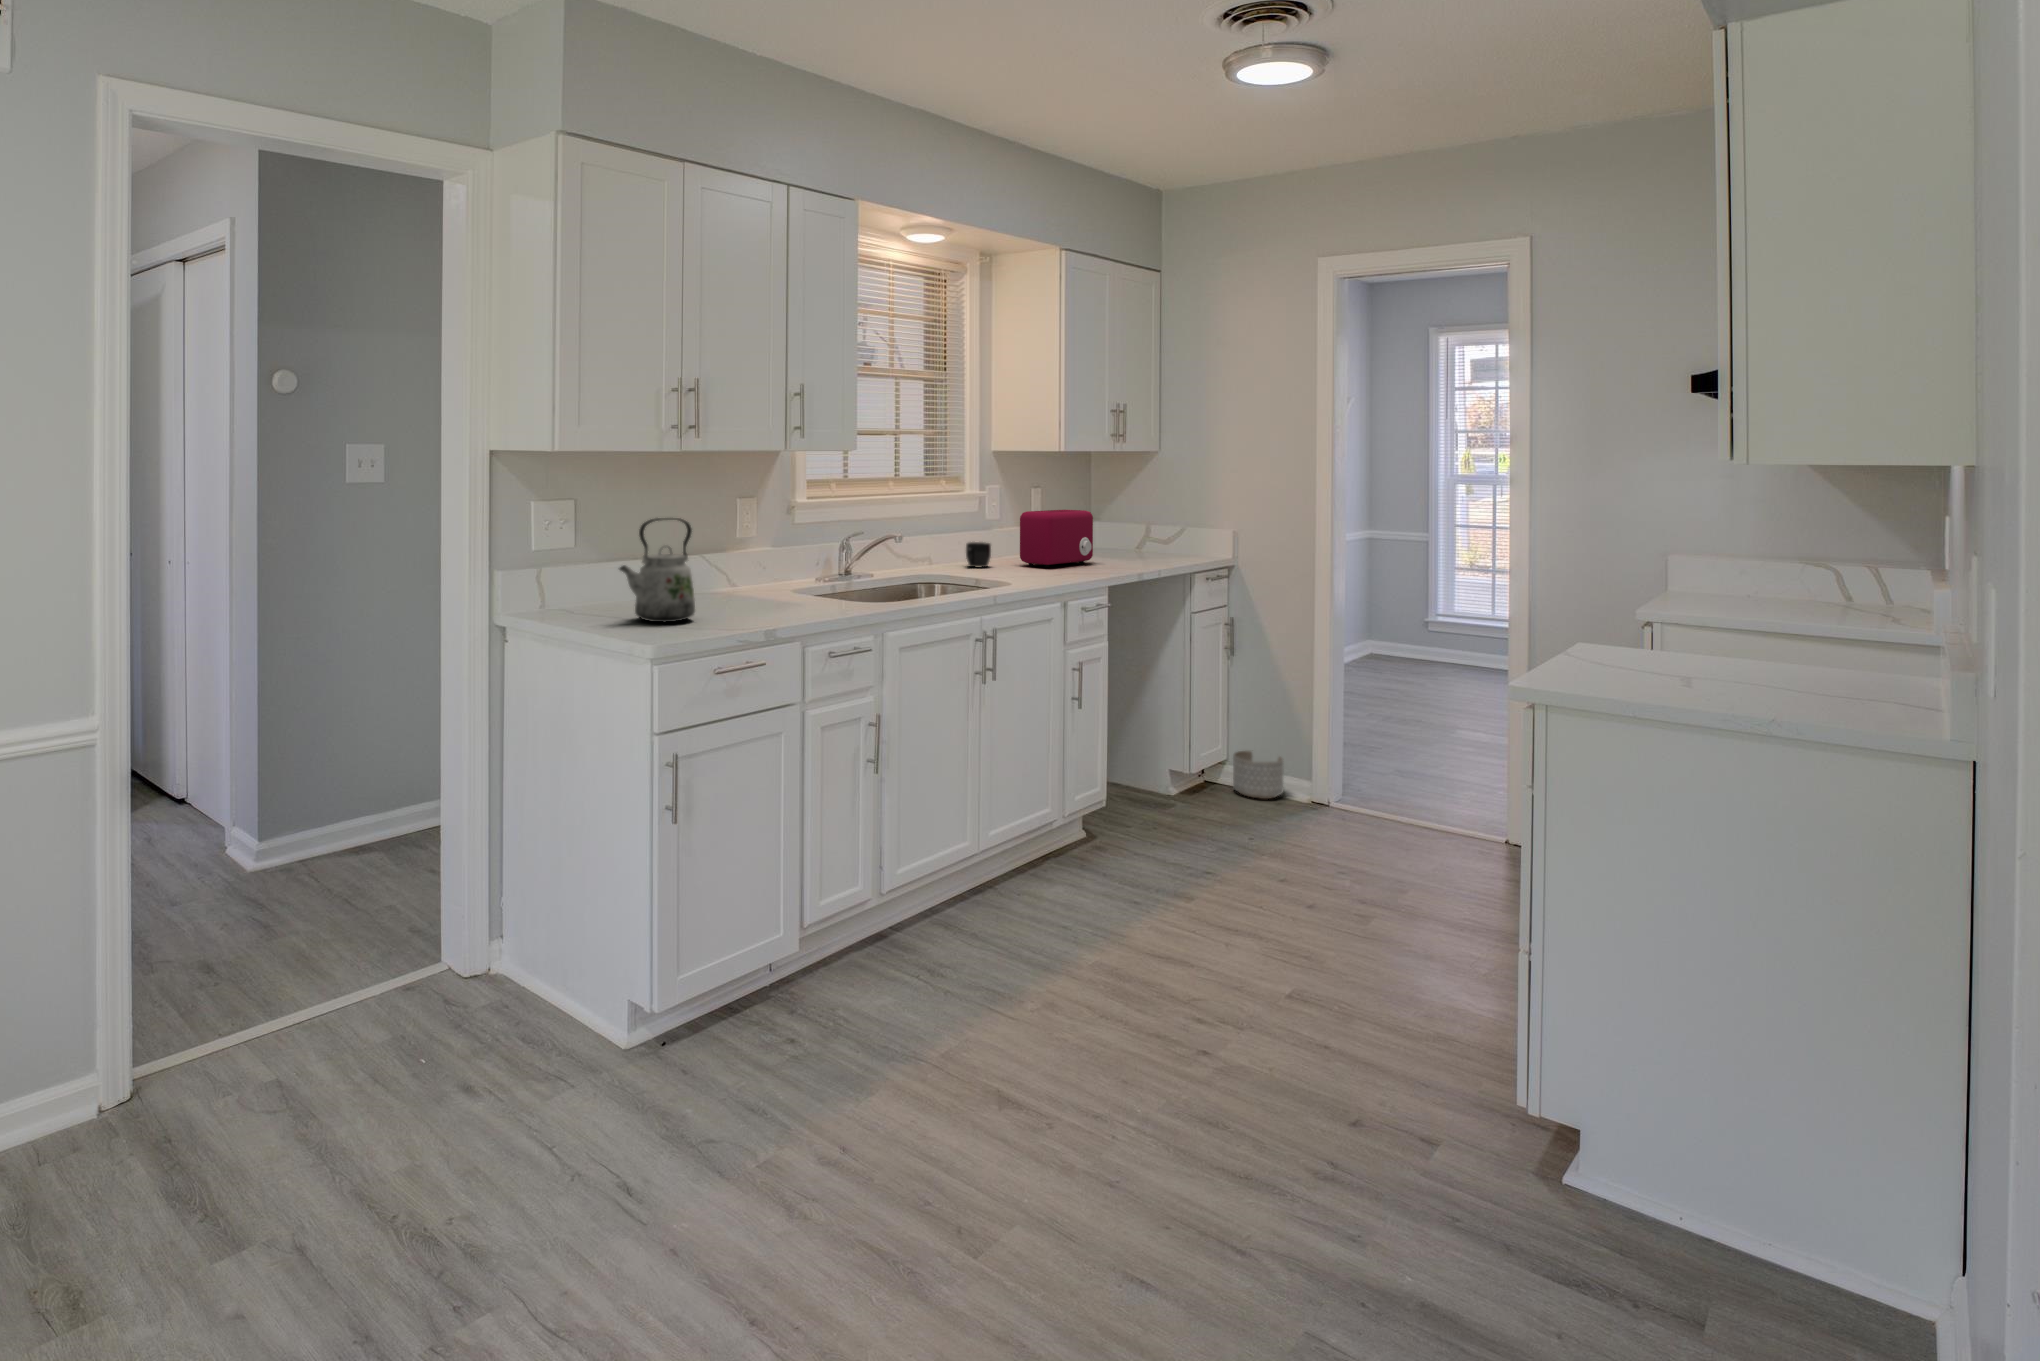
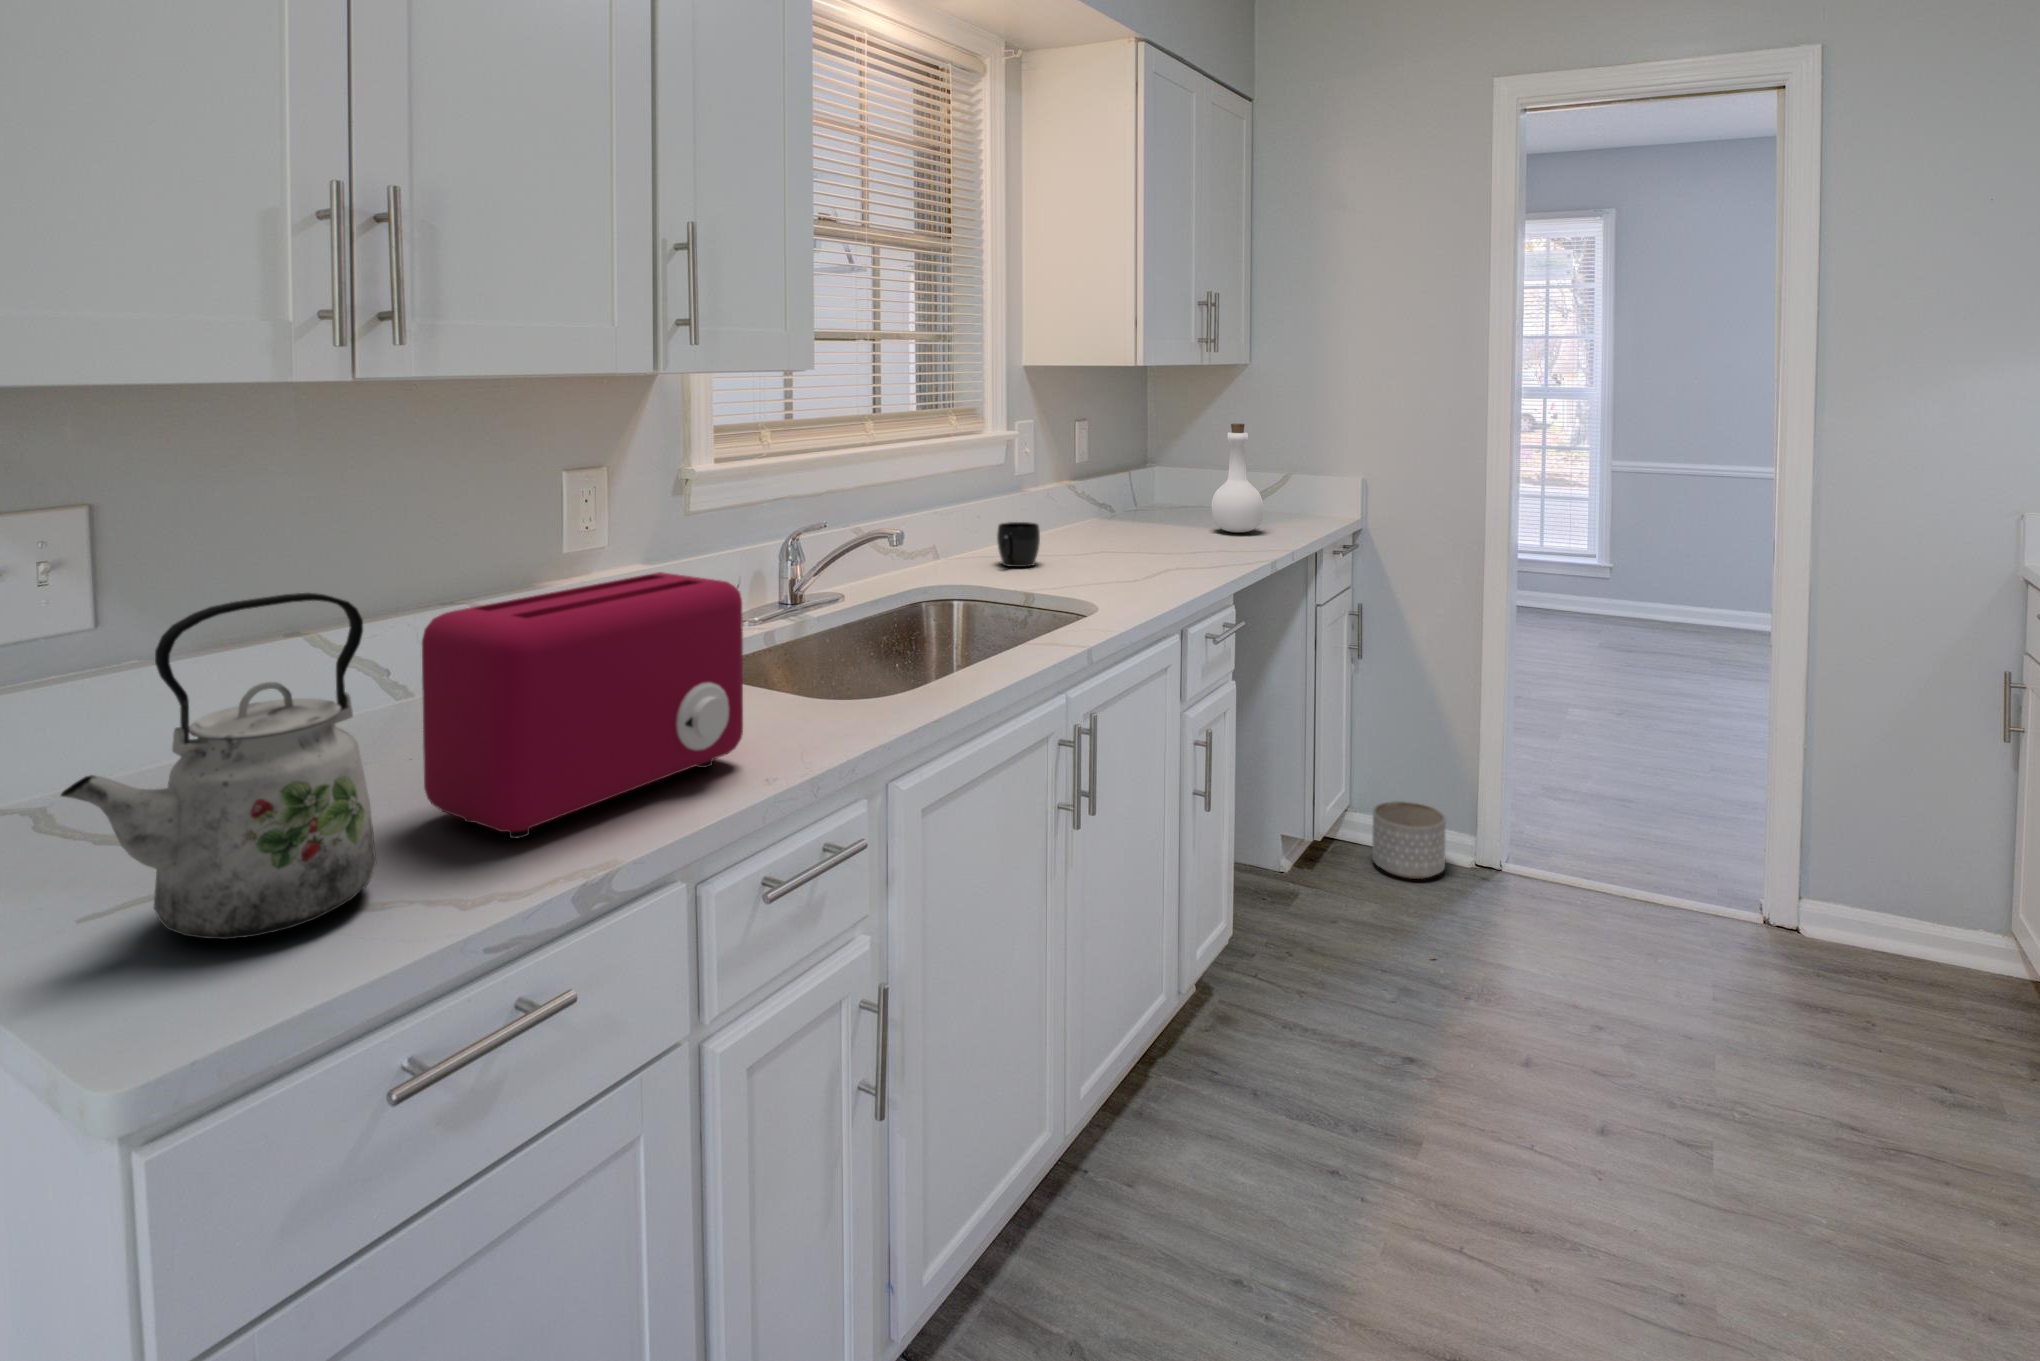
bottle: none [1116,488,1150,559] -> present [1211,423,1263,532]
toaster: present [1020,510,1093,567] -> present [422,572,743,839]

